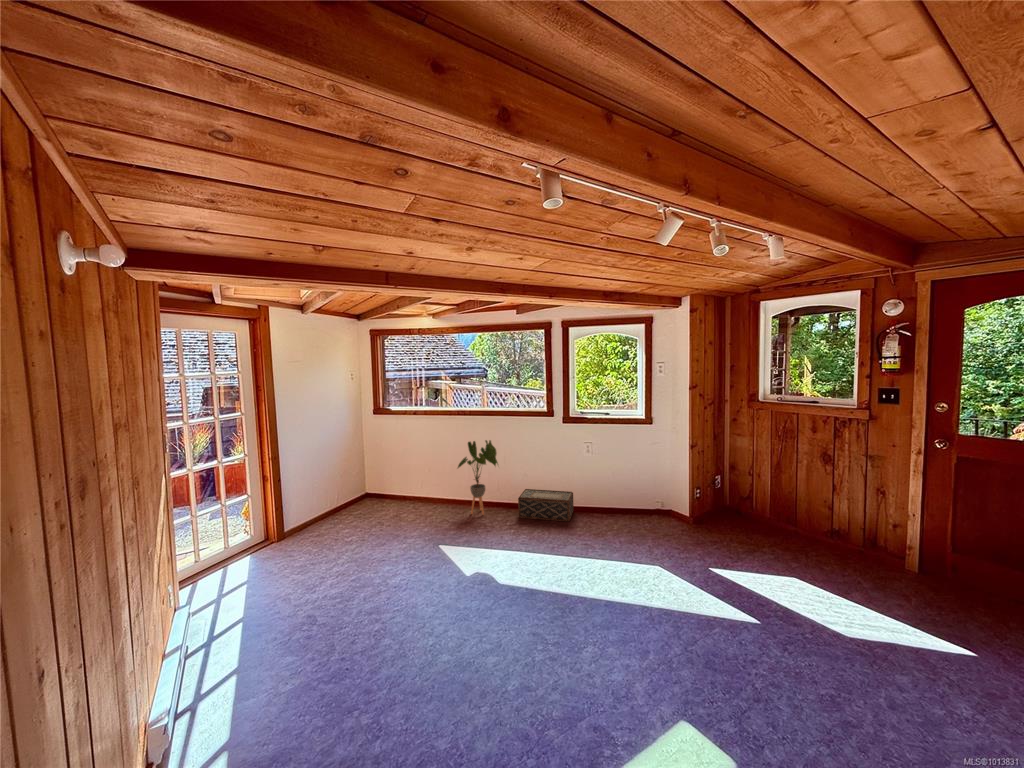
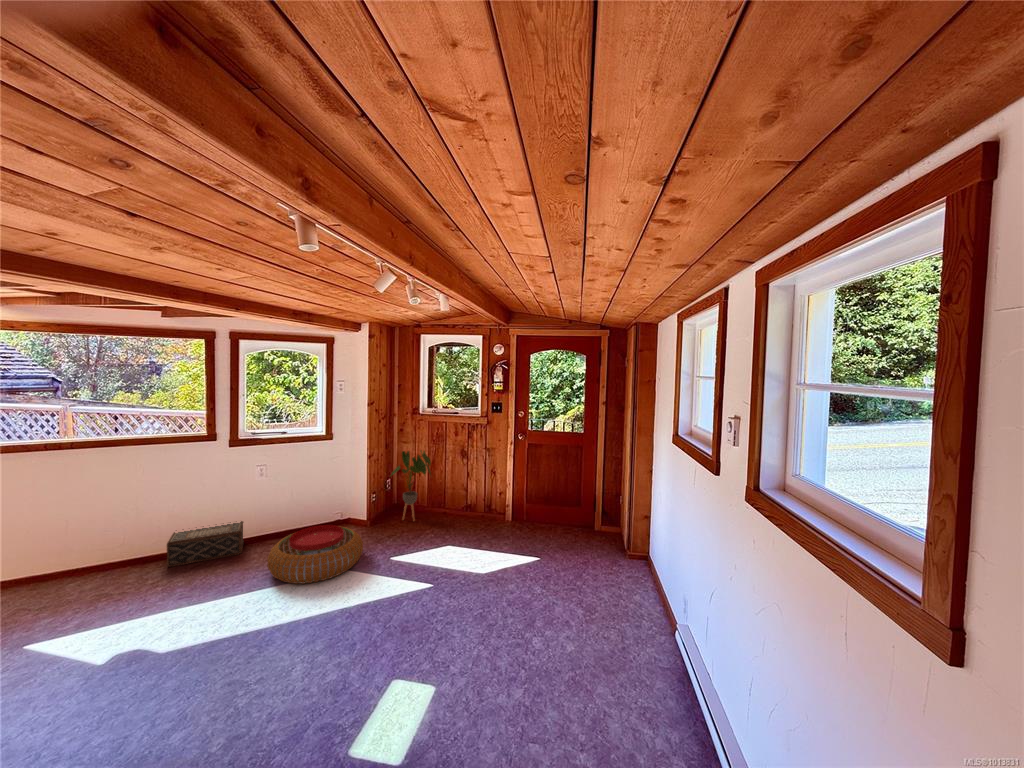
house plant: present [458,440,498,515] -> present [391,451,431,521]
pouf: none [584,512,677,571] -> present [267,525,363,584]

